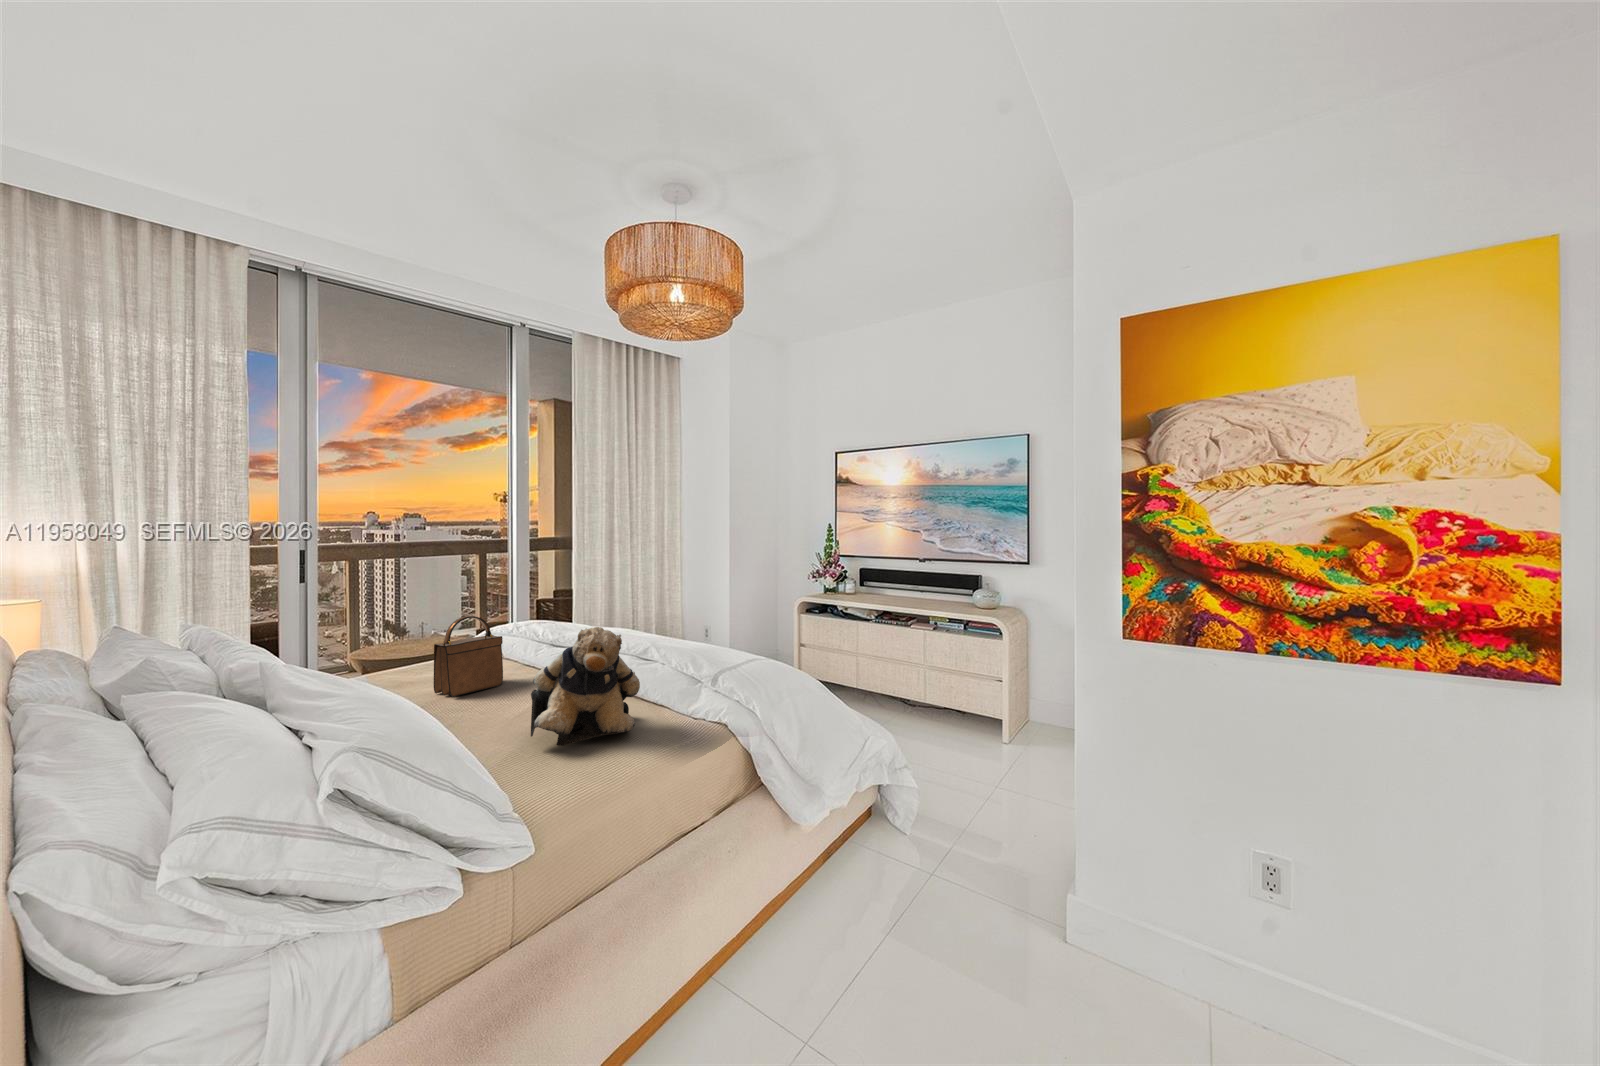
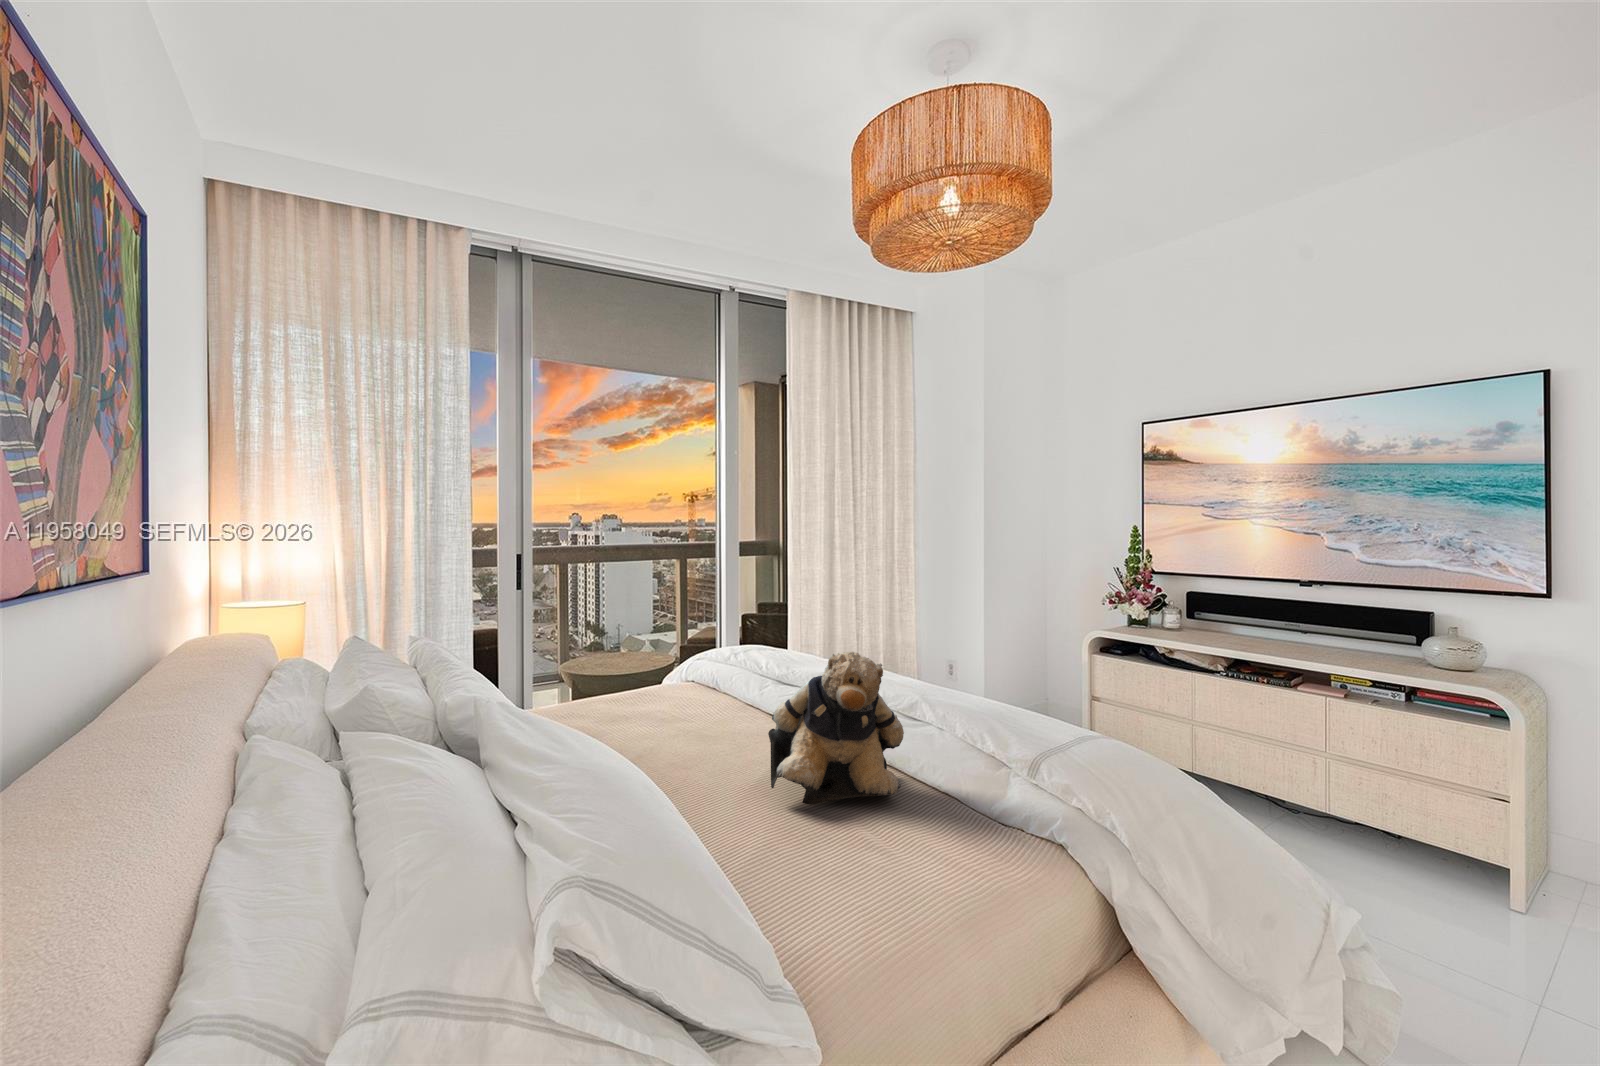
handbag: present [434,616,503,697] -> none [651,633,725,730]

